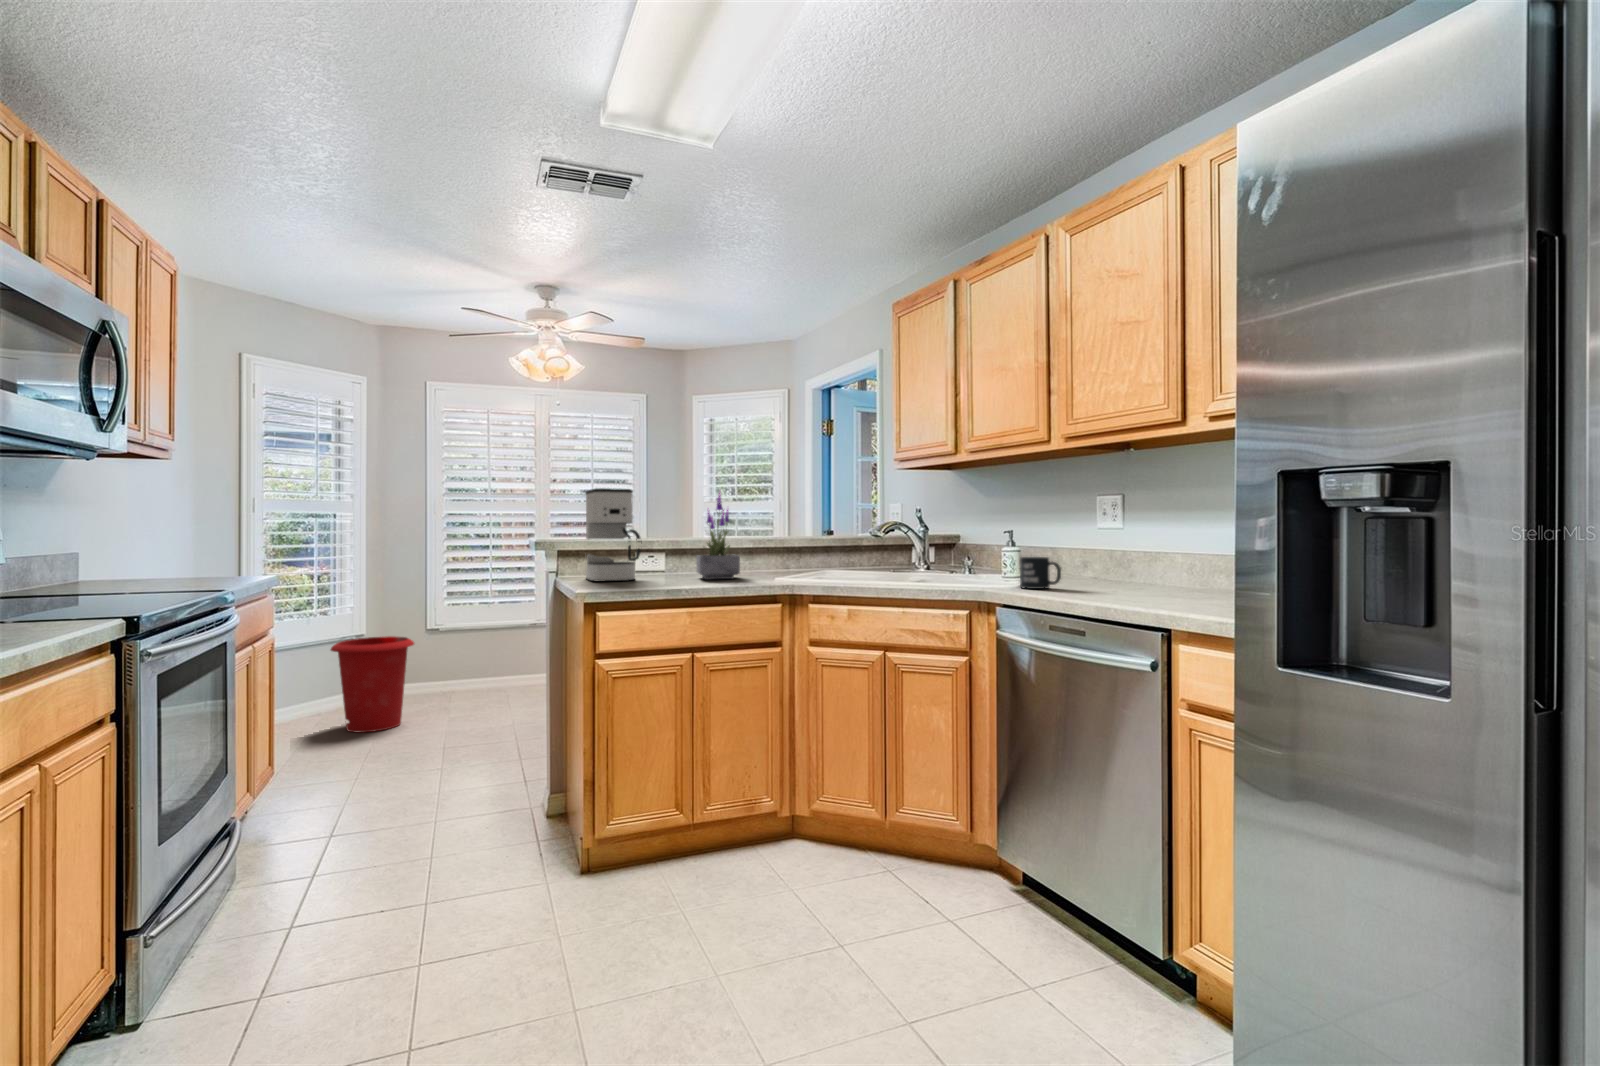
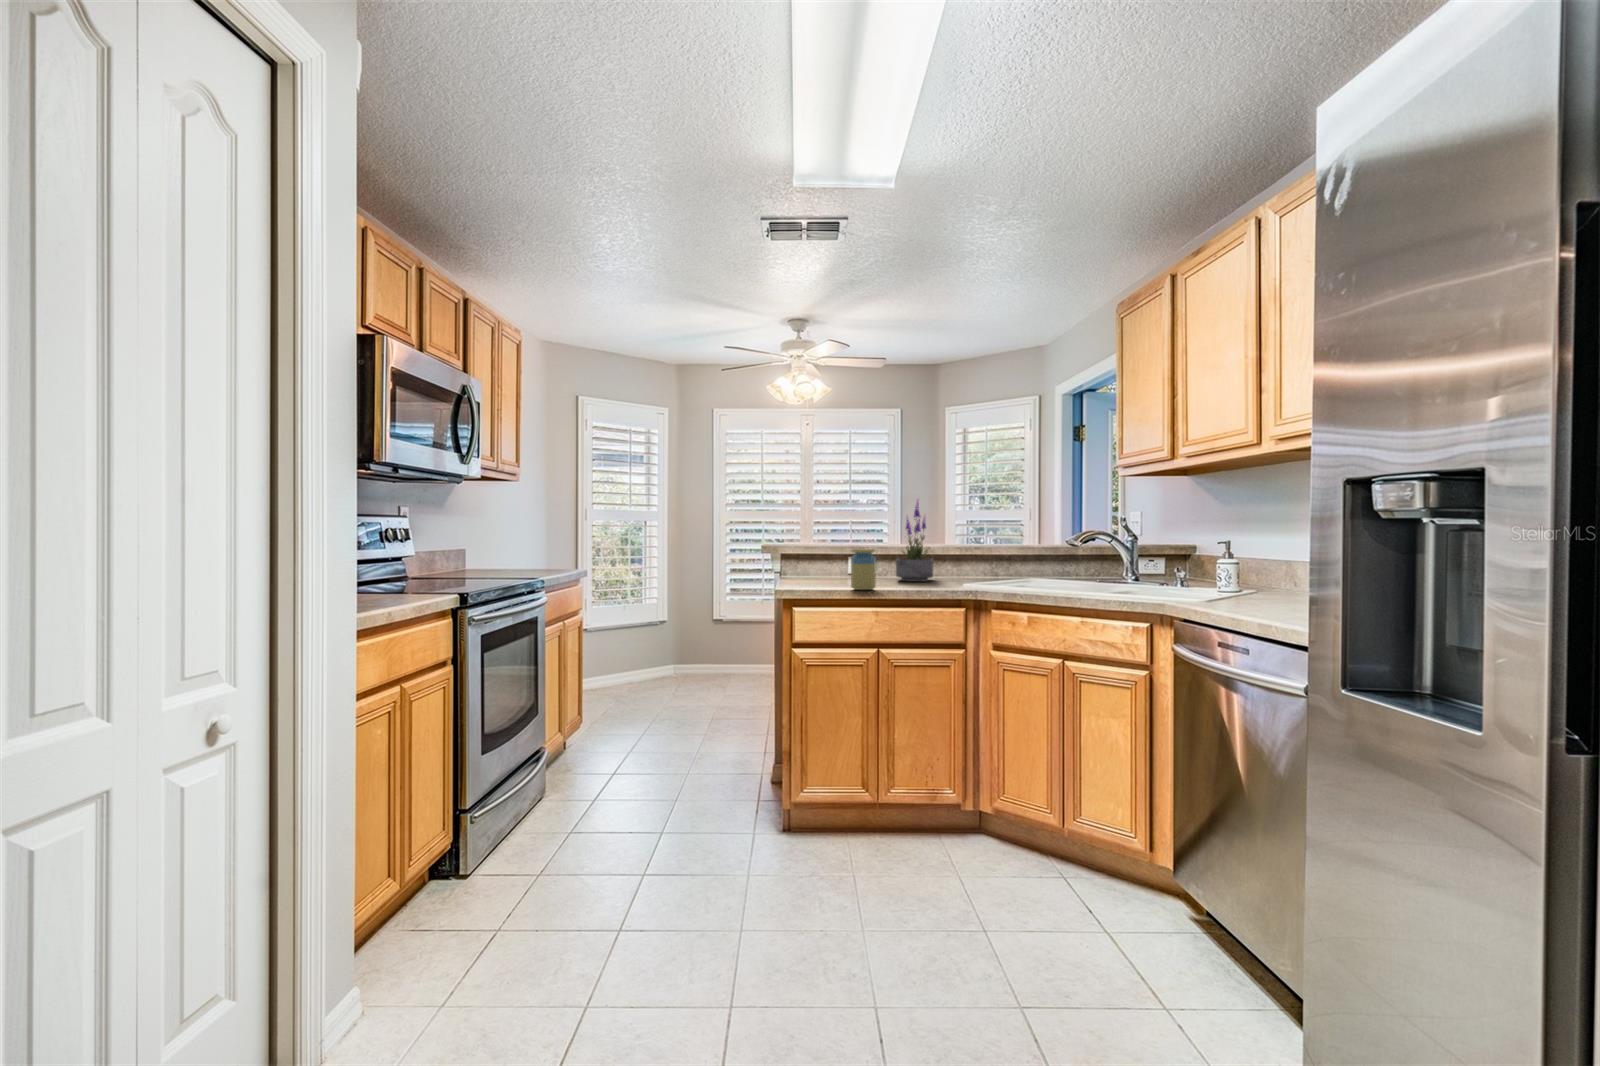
coffee maker: present [586,488,641,582] -> none [803,498,849,579]
jar: none [664,544,692,589] -> present [851,549,876,590]
mug: present [1020,557,1061,589] -> none [1216,572,1265,608]
waste bin: present [331,636,414,733] -> none [647,614,706,688]

